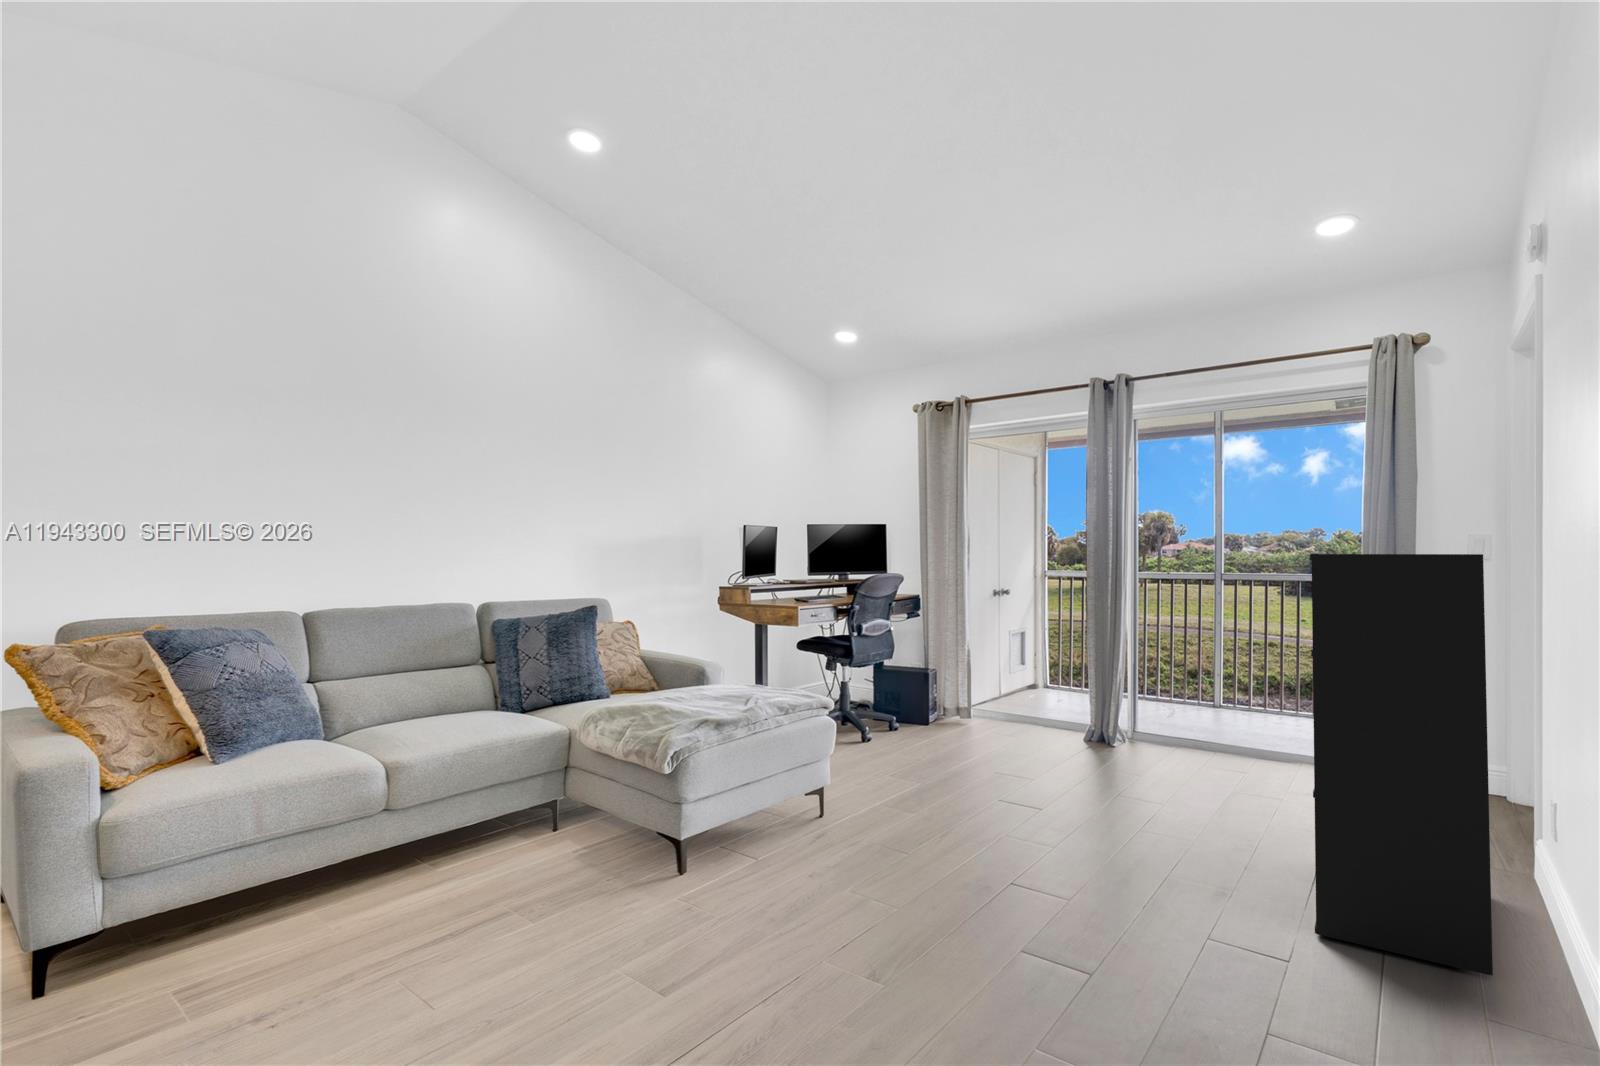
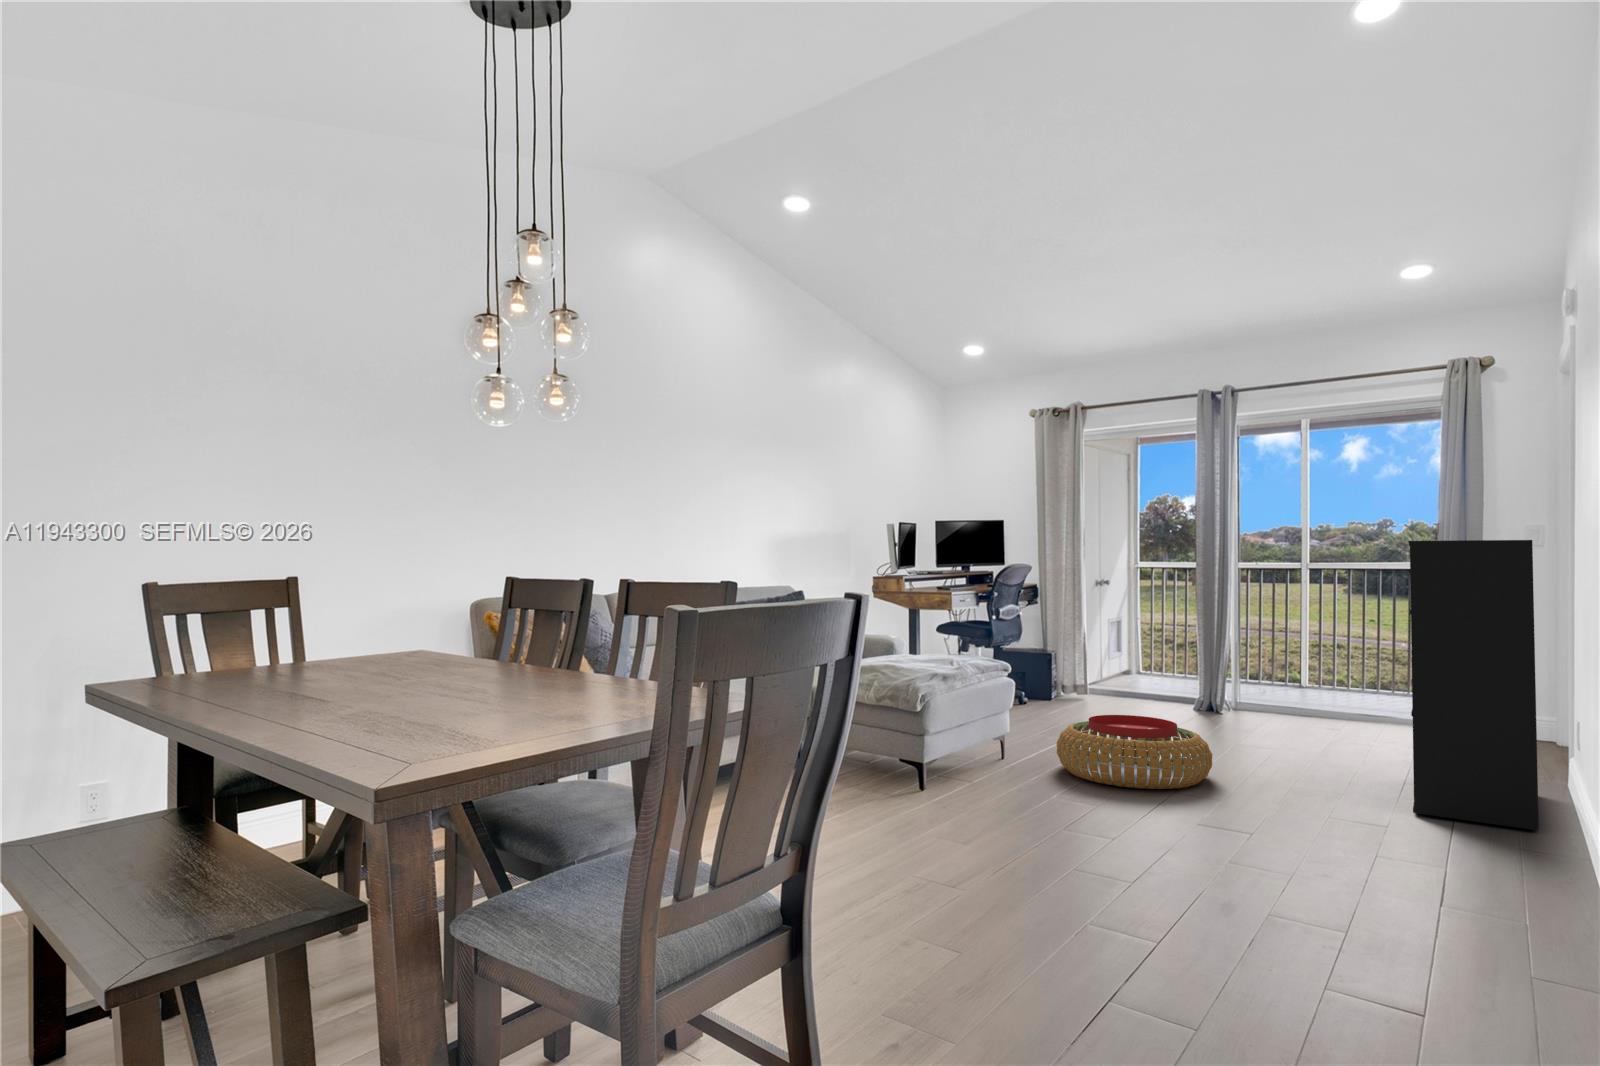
pouf: none [870,769,1061,880] -> present [1057,715,1212,789]

